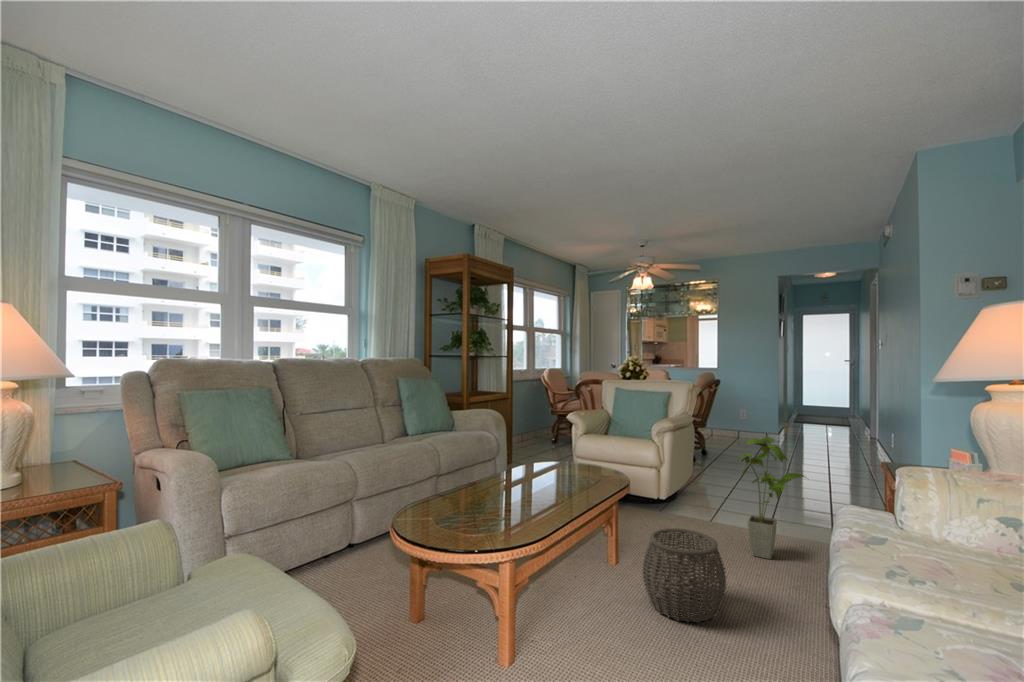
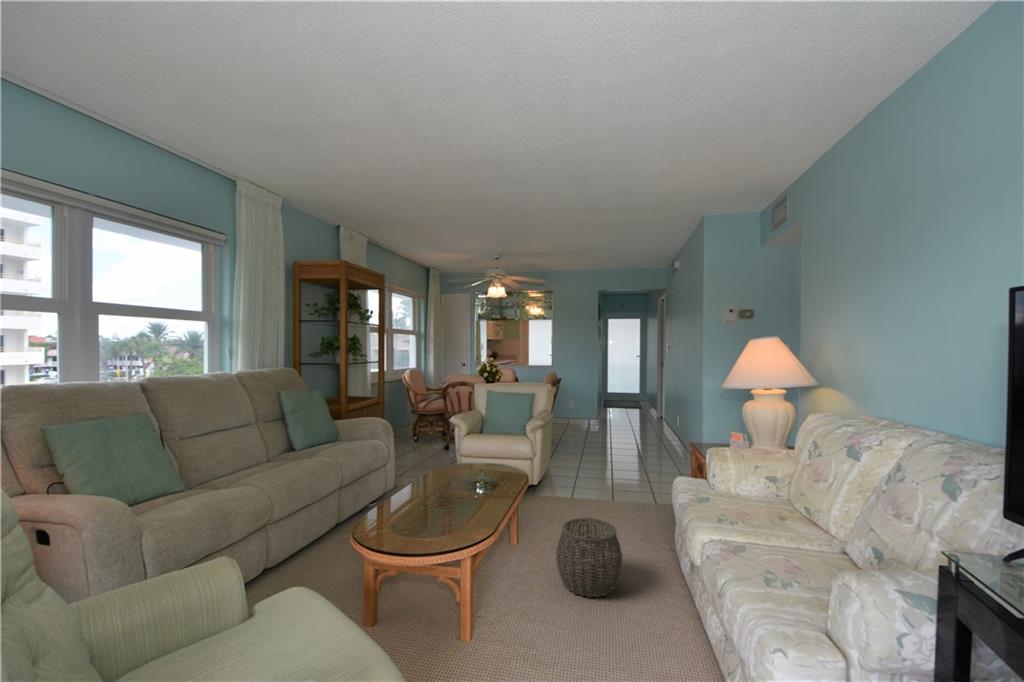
house plant: present [740,437,805,559] -> none [605,431,656,528]

